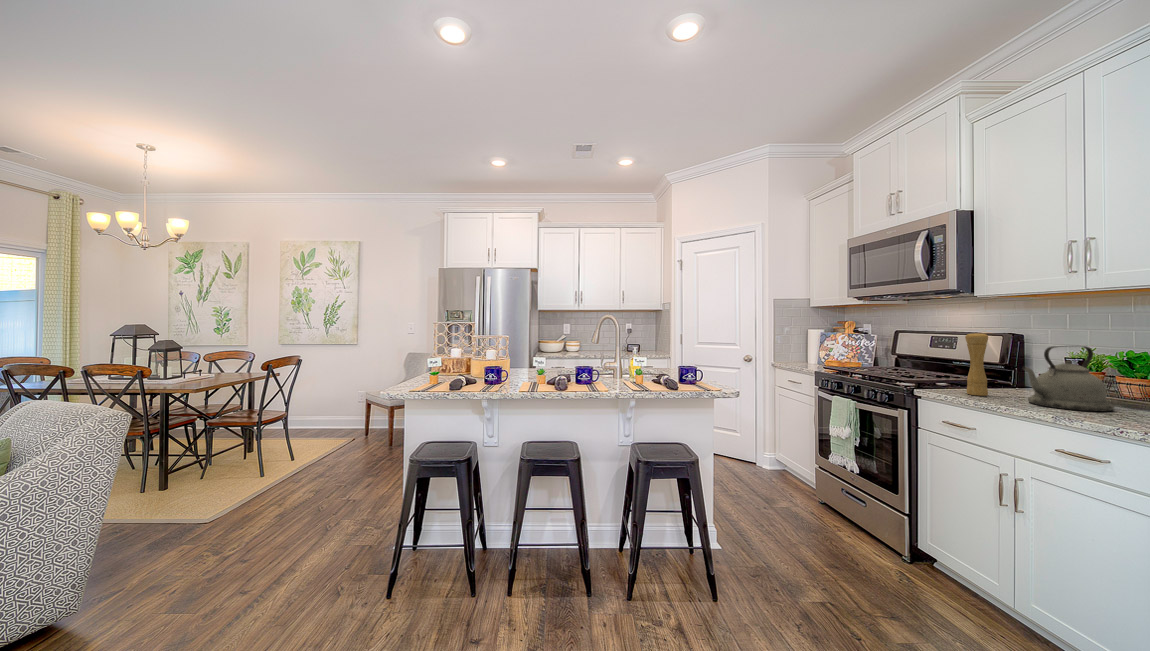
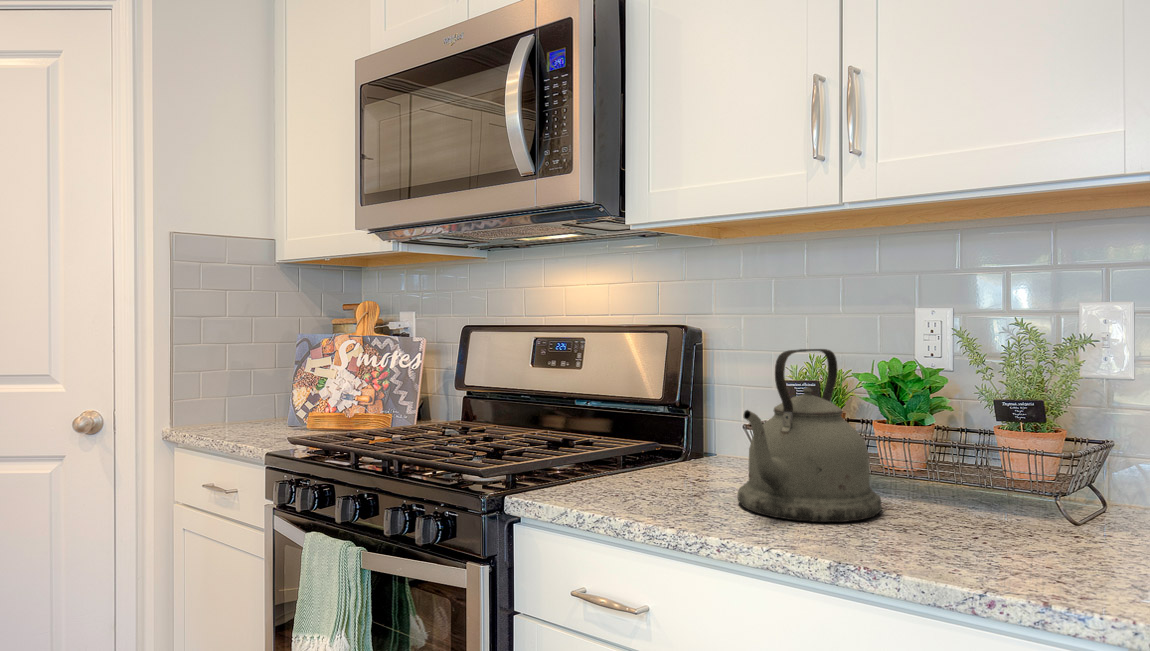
pepper mill: present [965,332,988,396] -> none [615,318,660,498]

